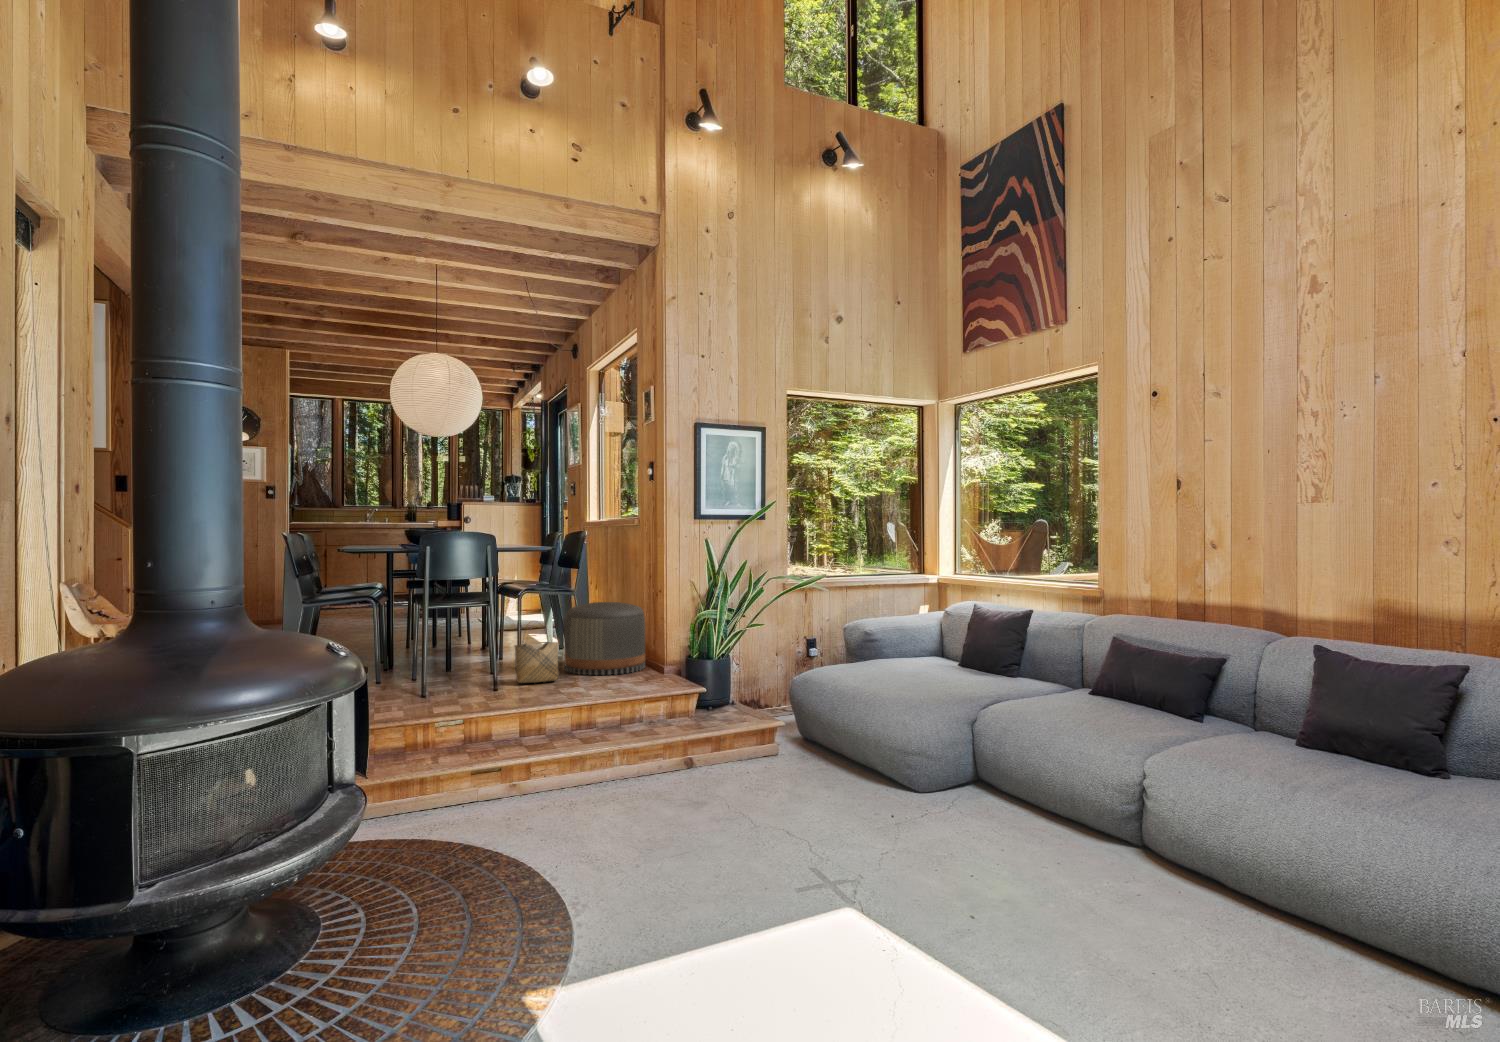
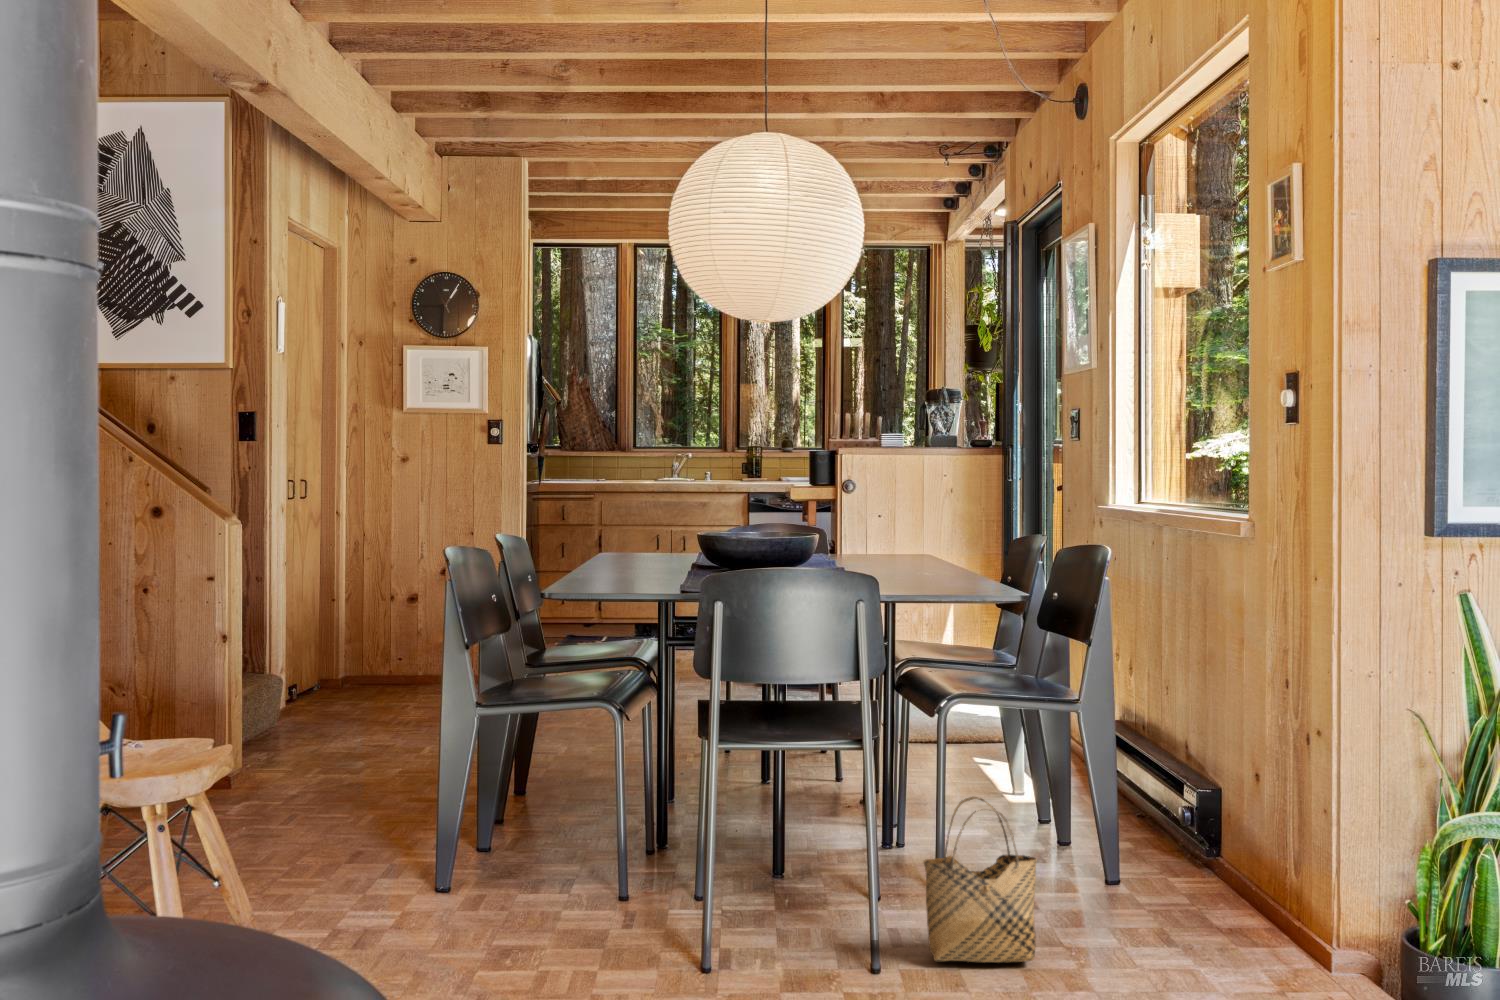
pouf: present [564,602,645,675] -> none [1051,742,1271,955]

